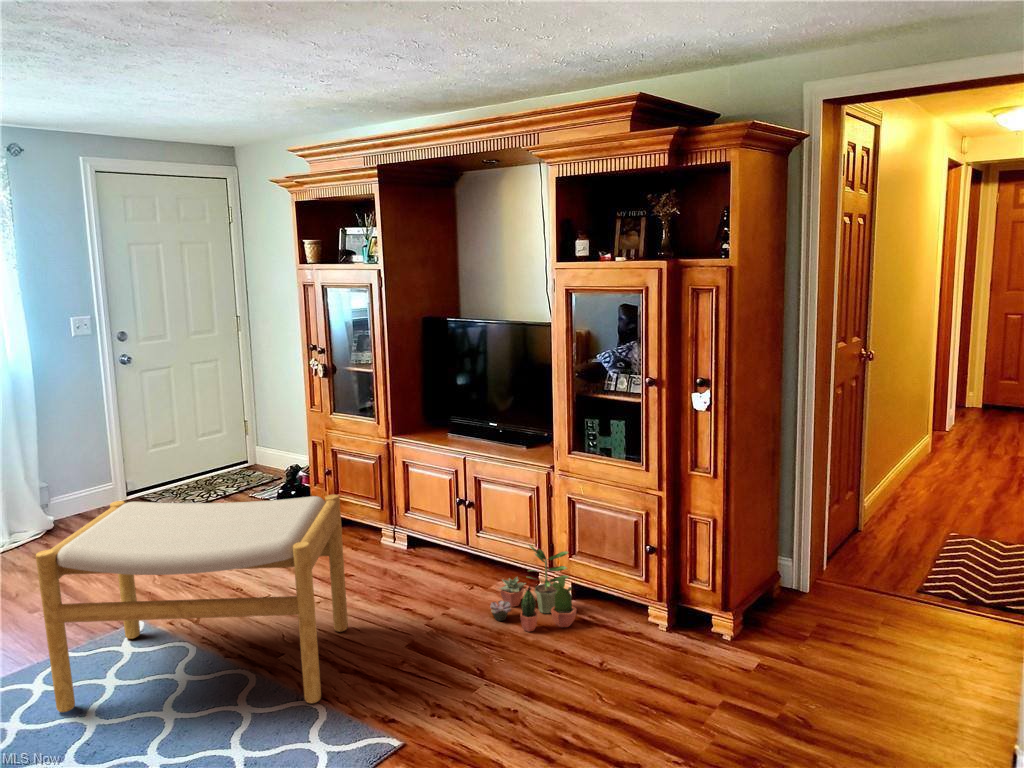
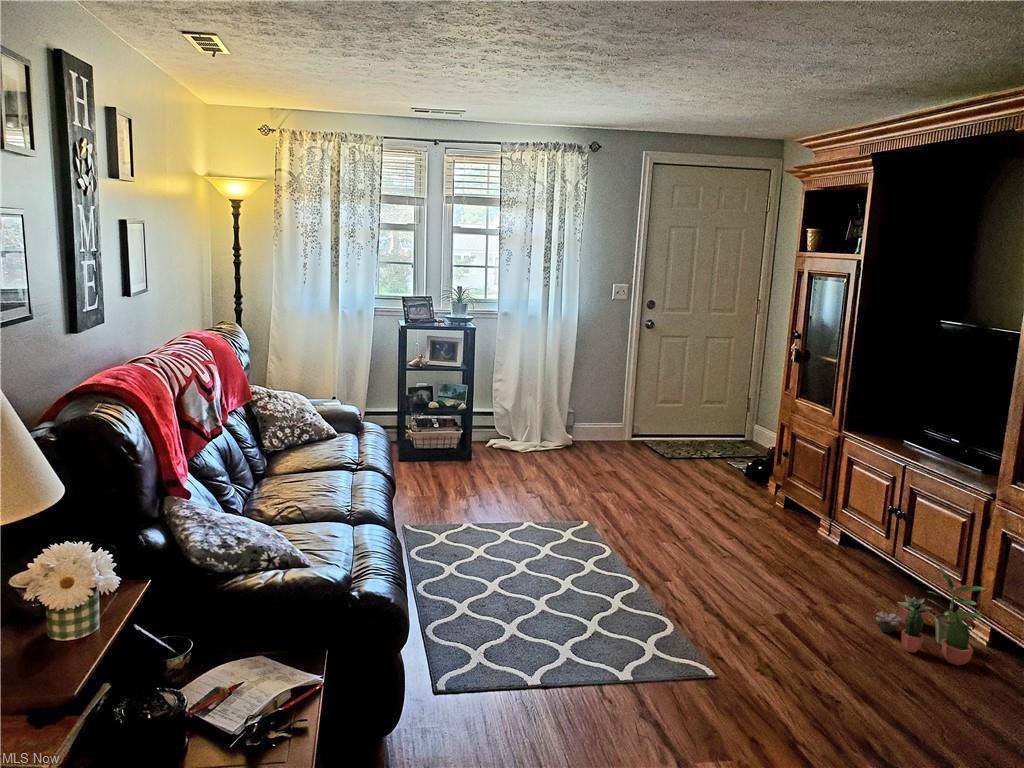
footstool: present [36,495,348,712] -> none [505,421,748,621]

